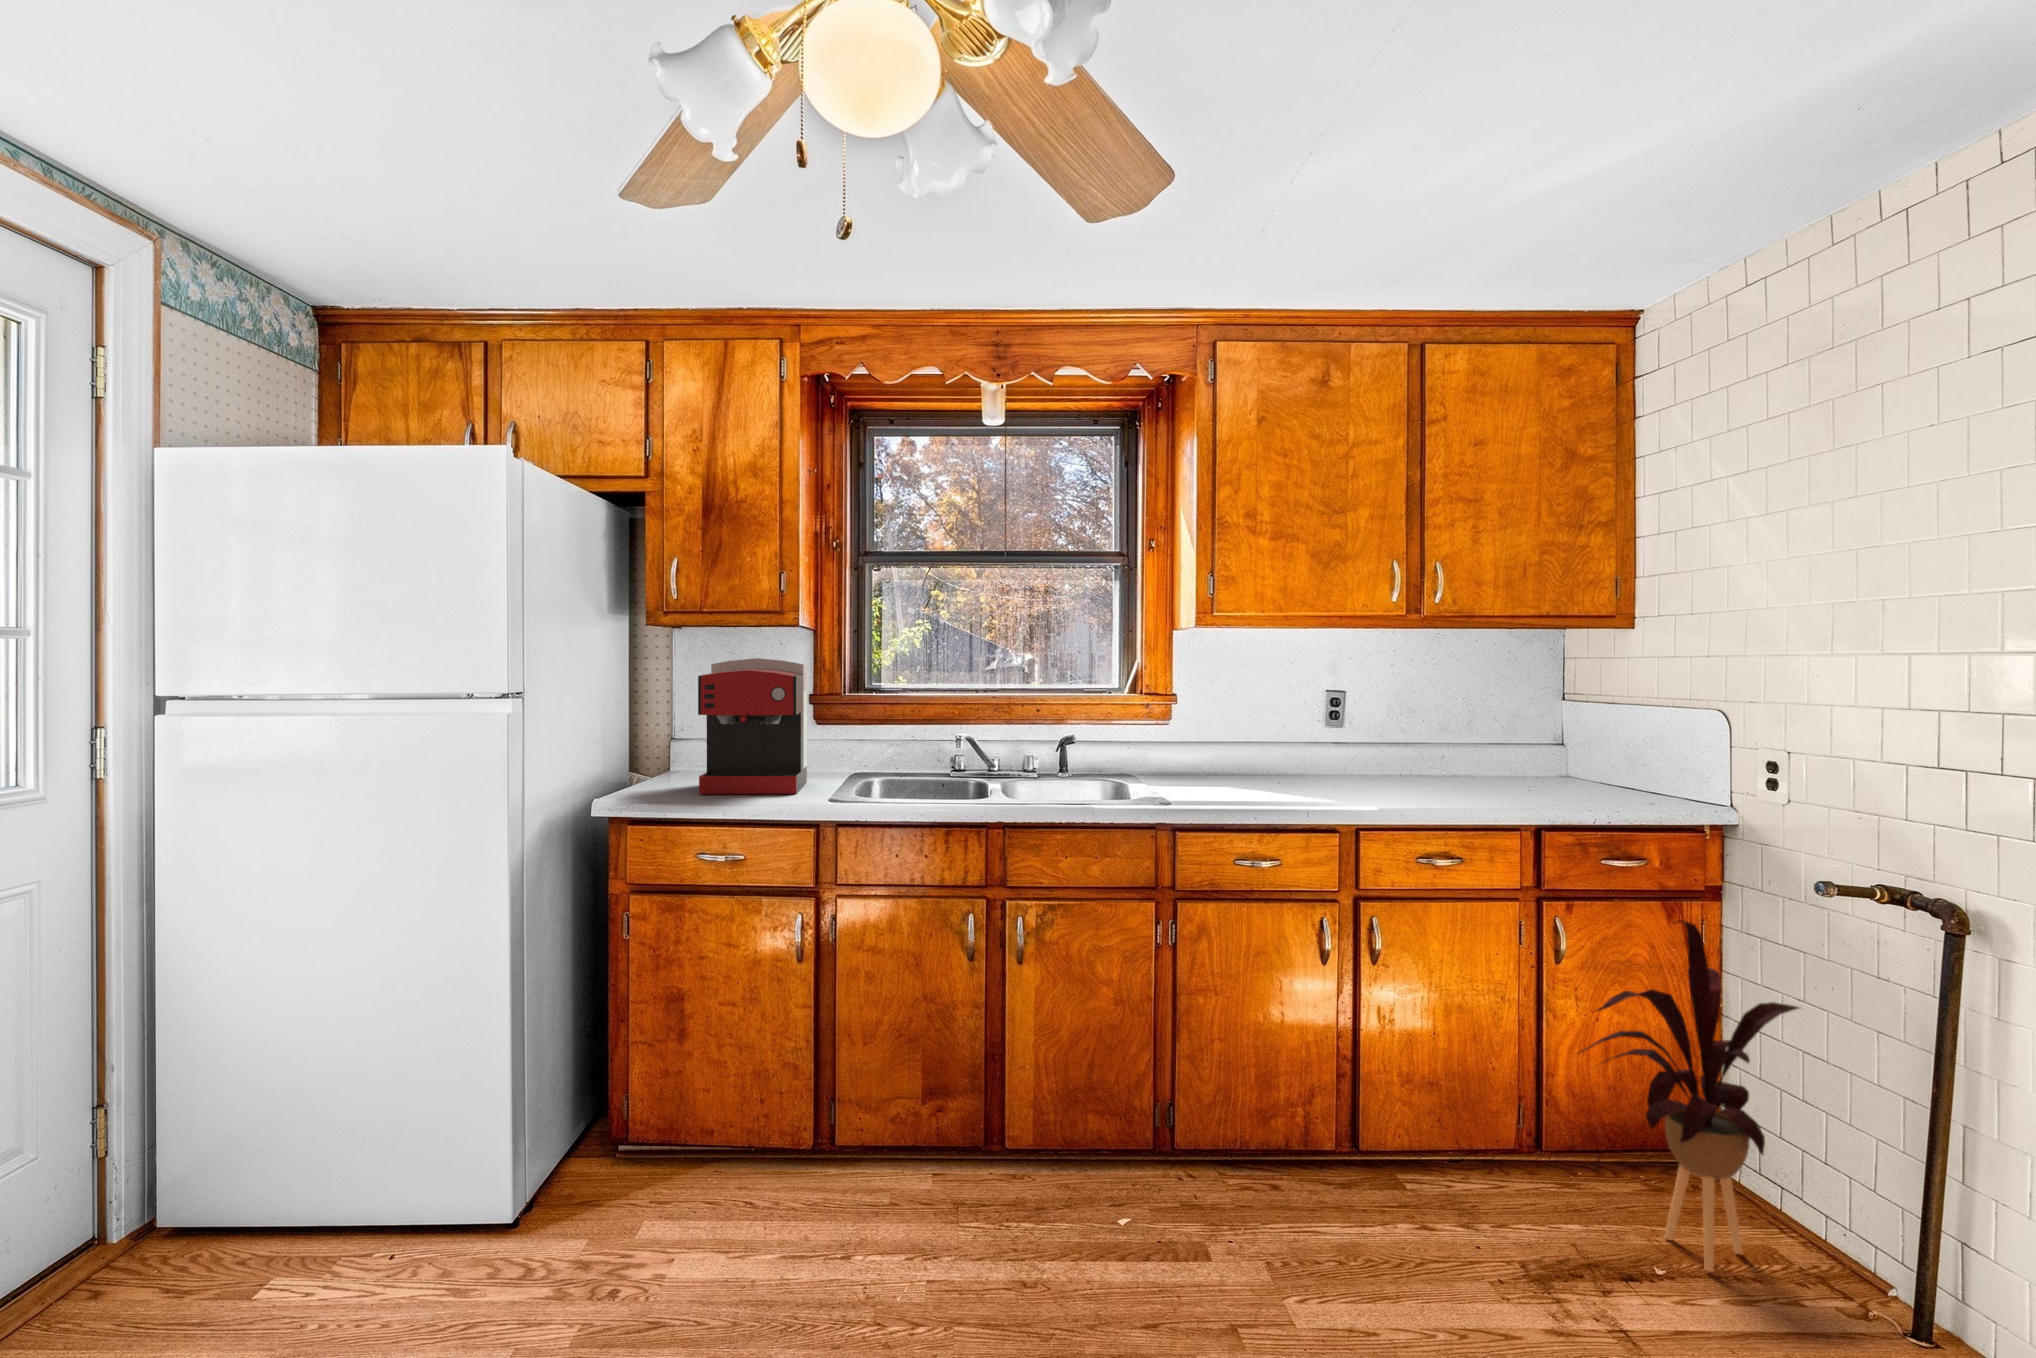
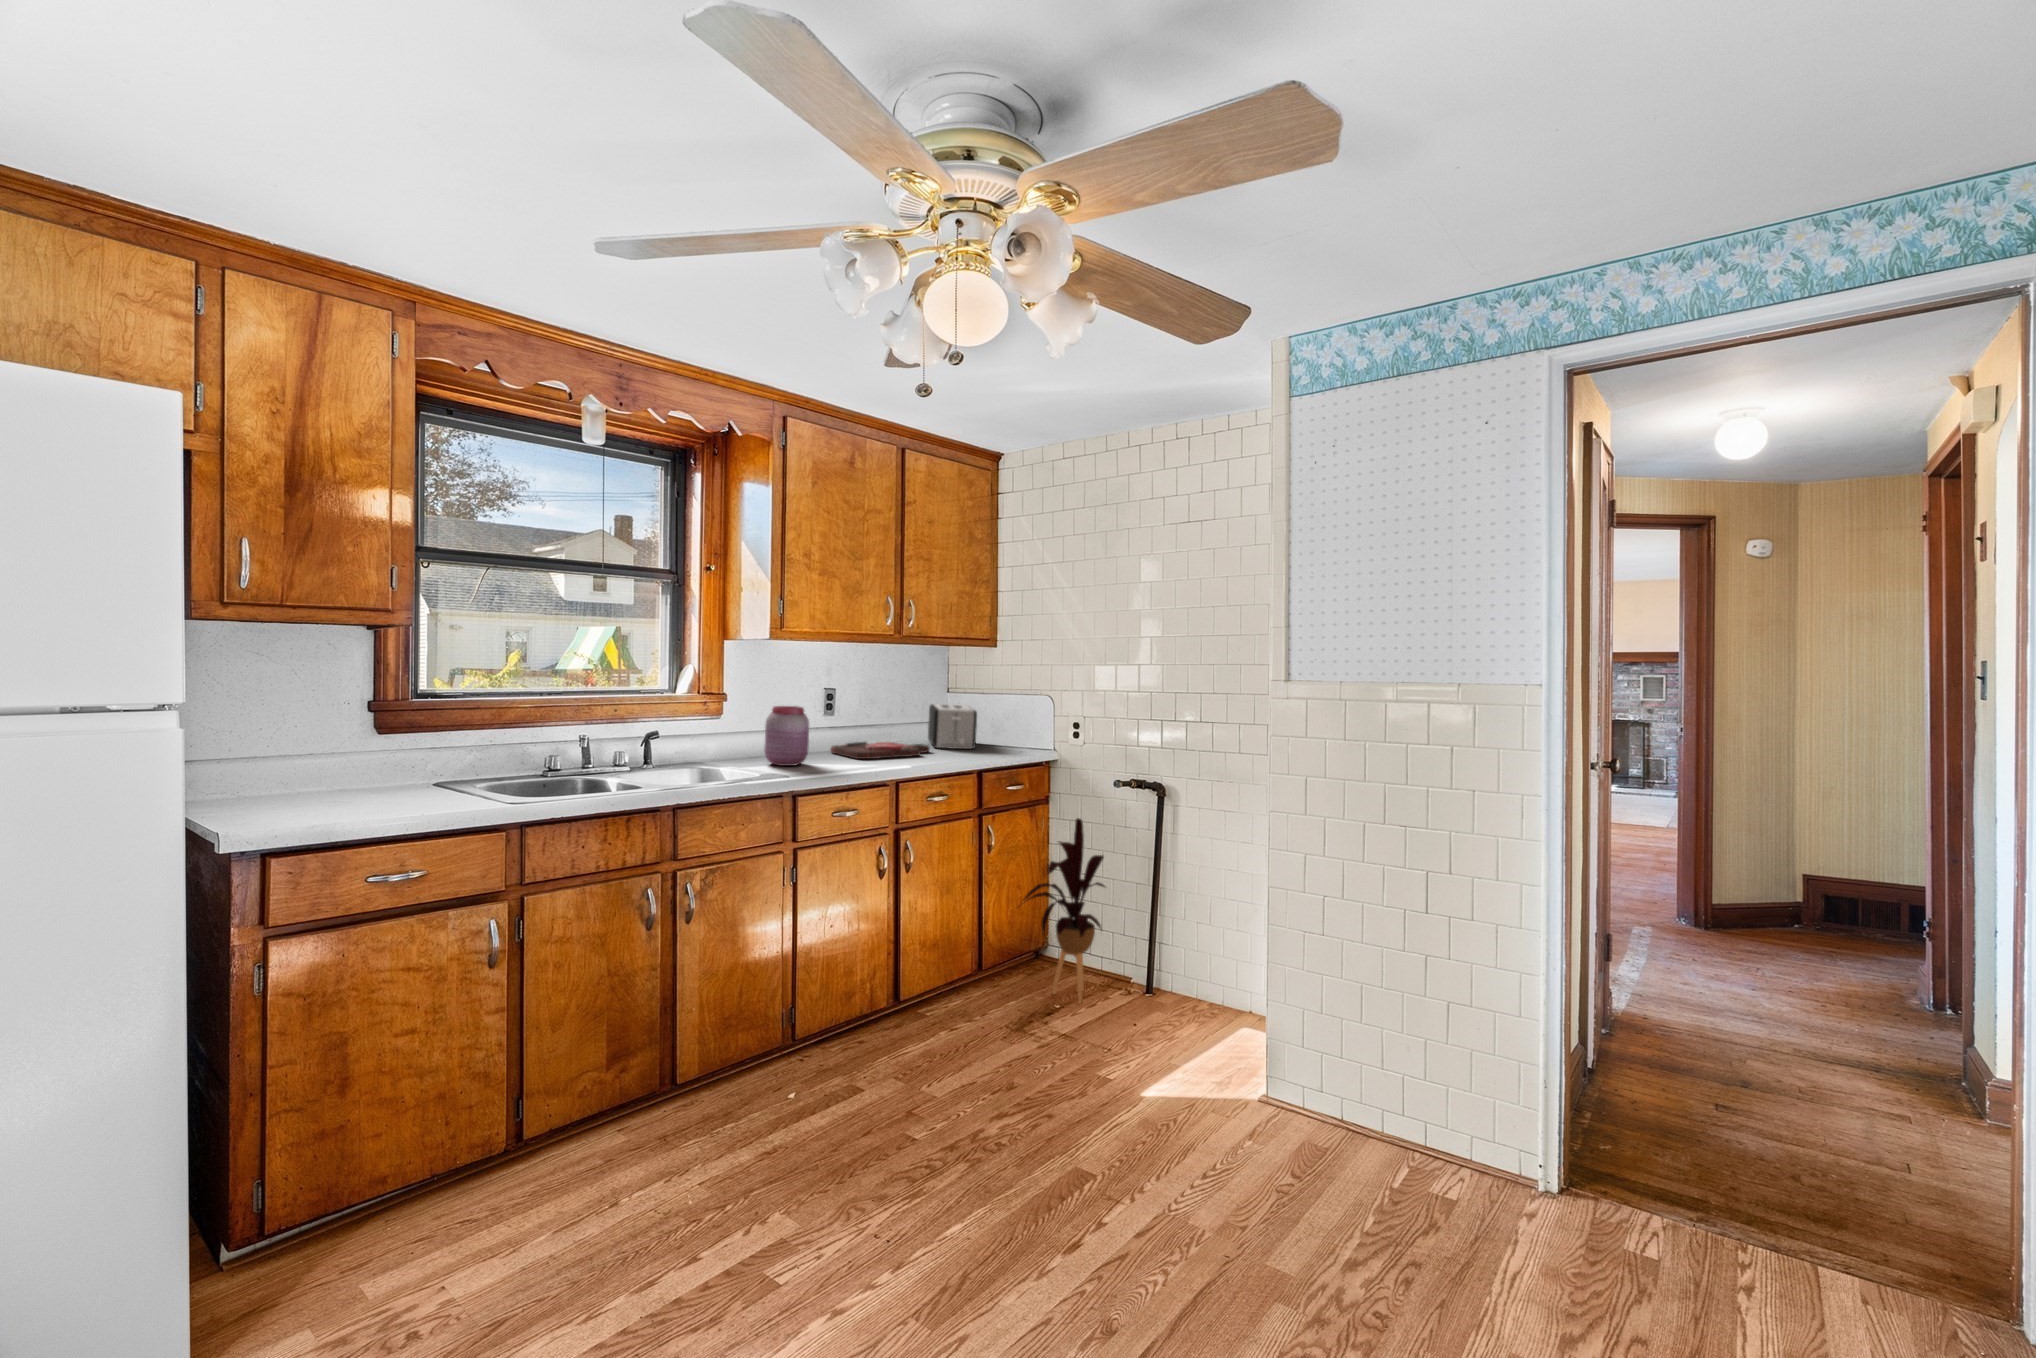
coffee maker: present [698,658,807,794] -> none [274,655,435,809]
jar: none [1187,716,1244,795] -> present [764,706,809,766]
toaster: none [1501,724,1596,795] -> present [928,704,977,749]
cutting board: none [1318,772,1478,797] -> present [830,741,930,759]

